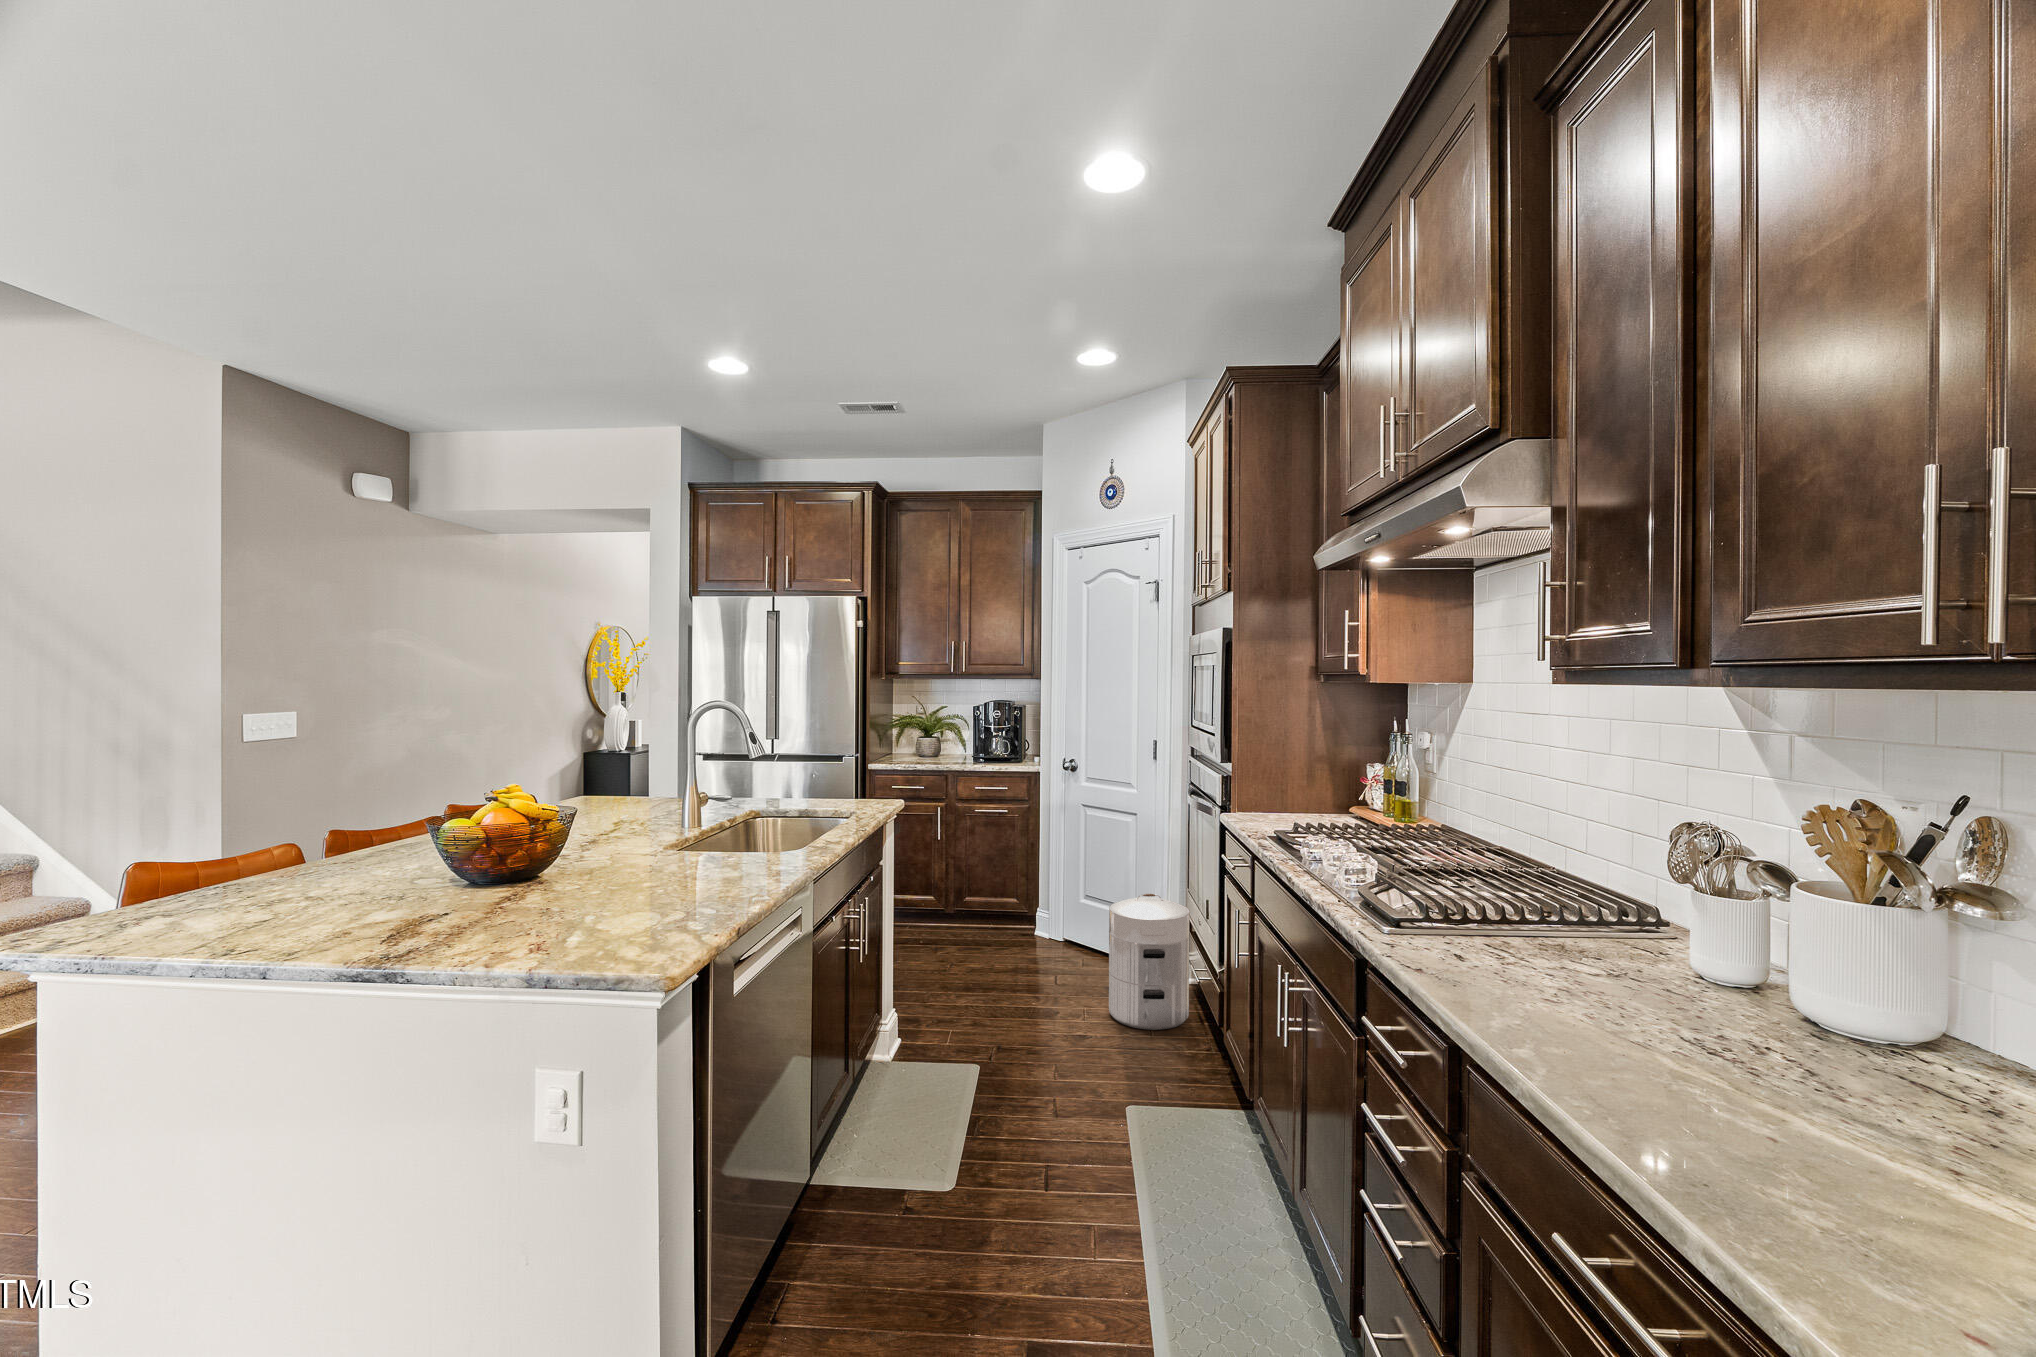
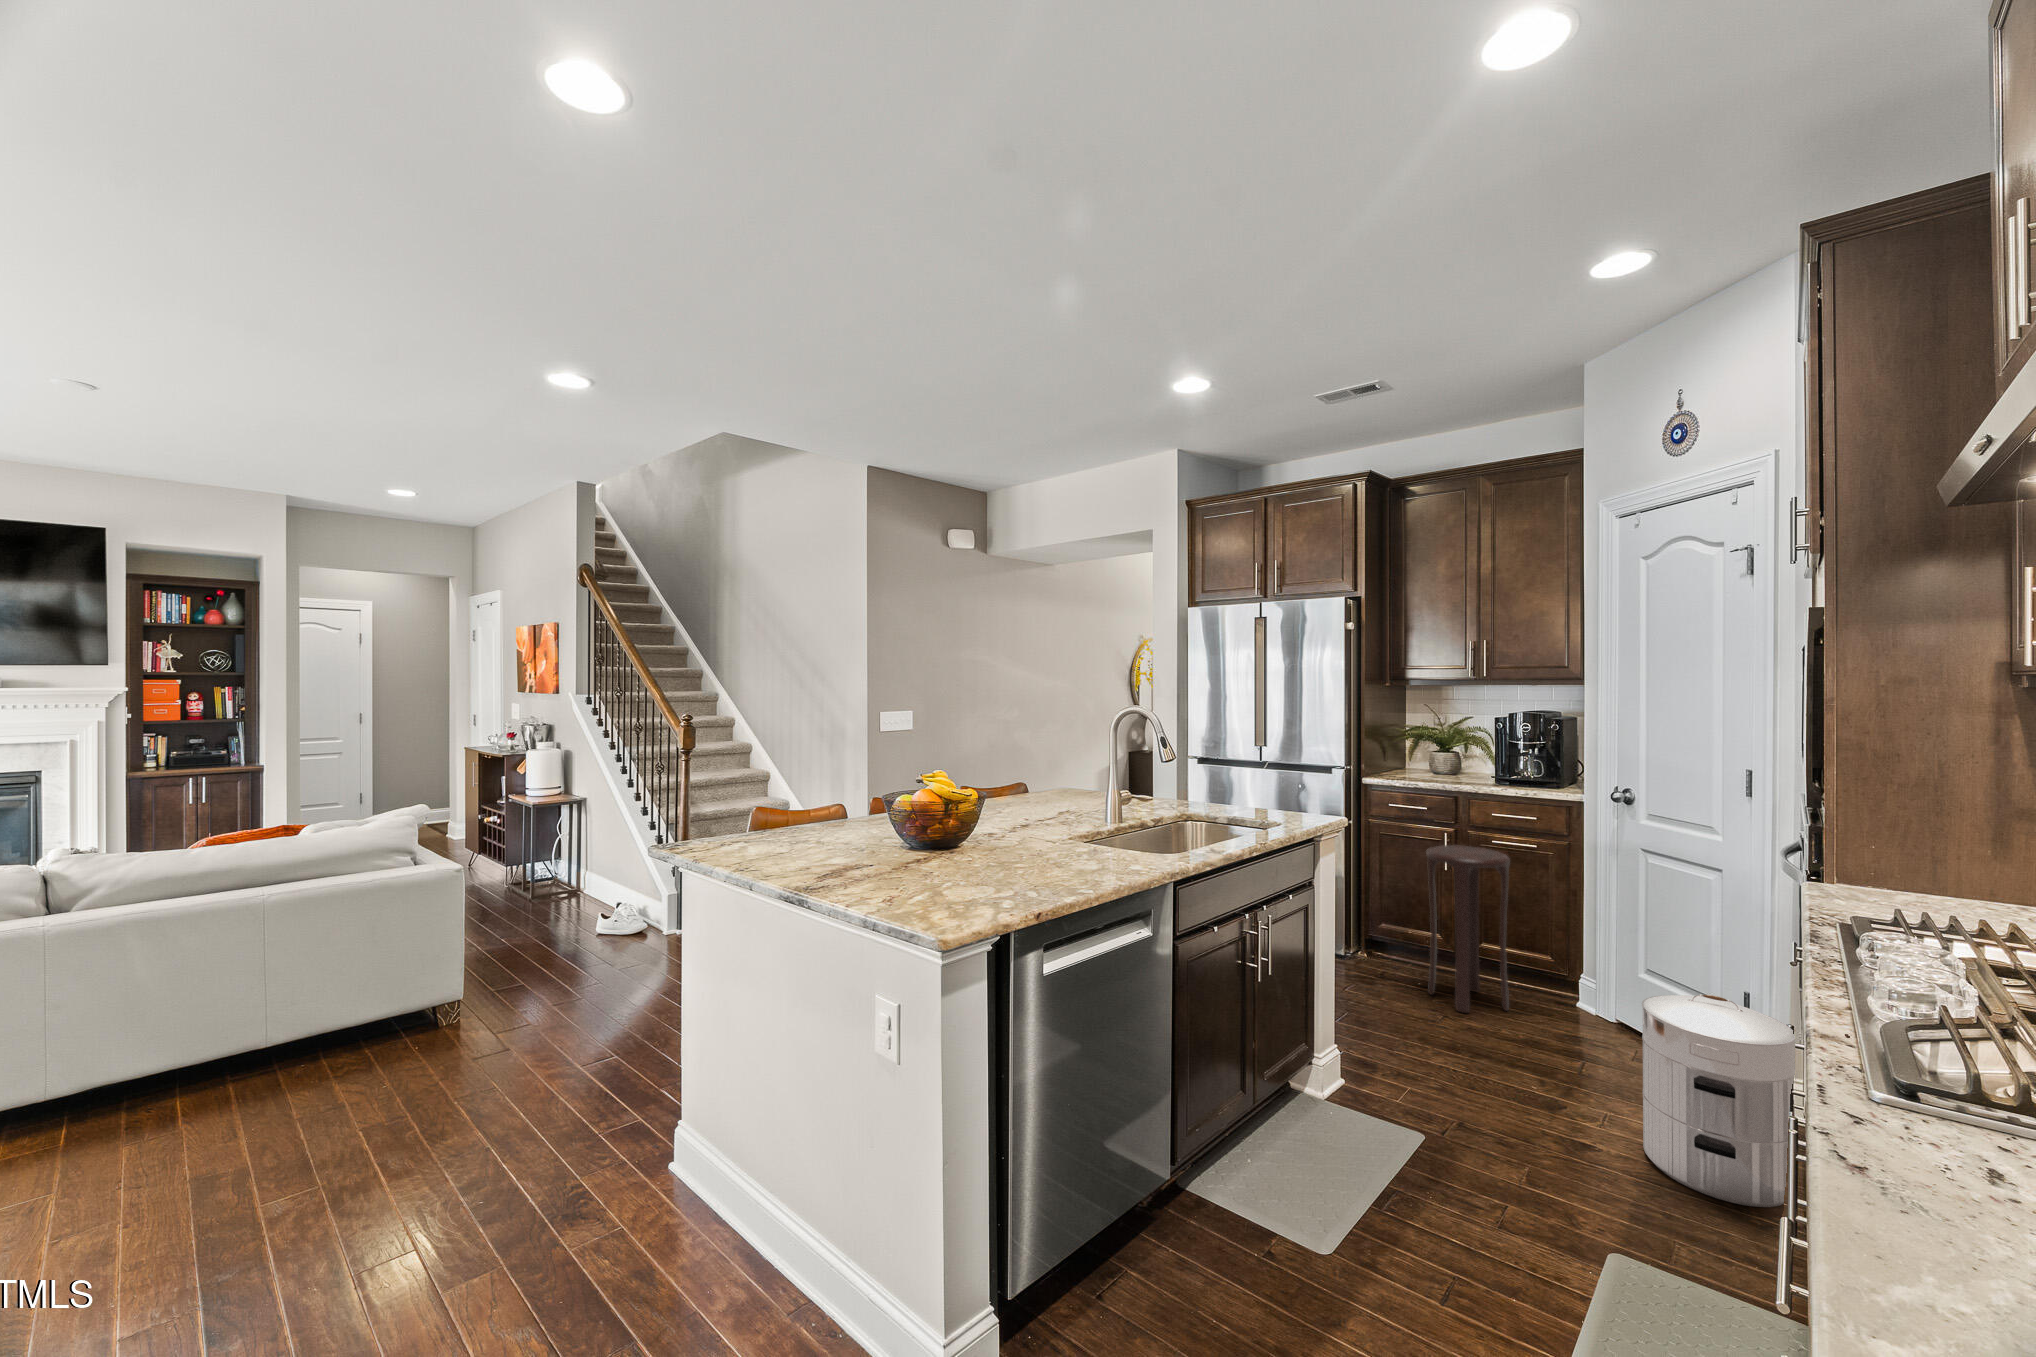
stool: none [937,817,999,957] -> present [1426,845,1510,1013]

